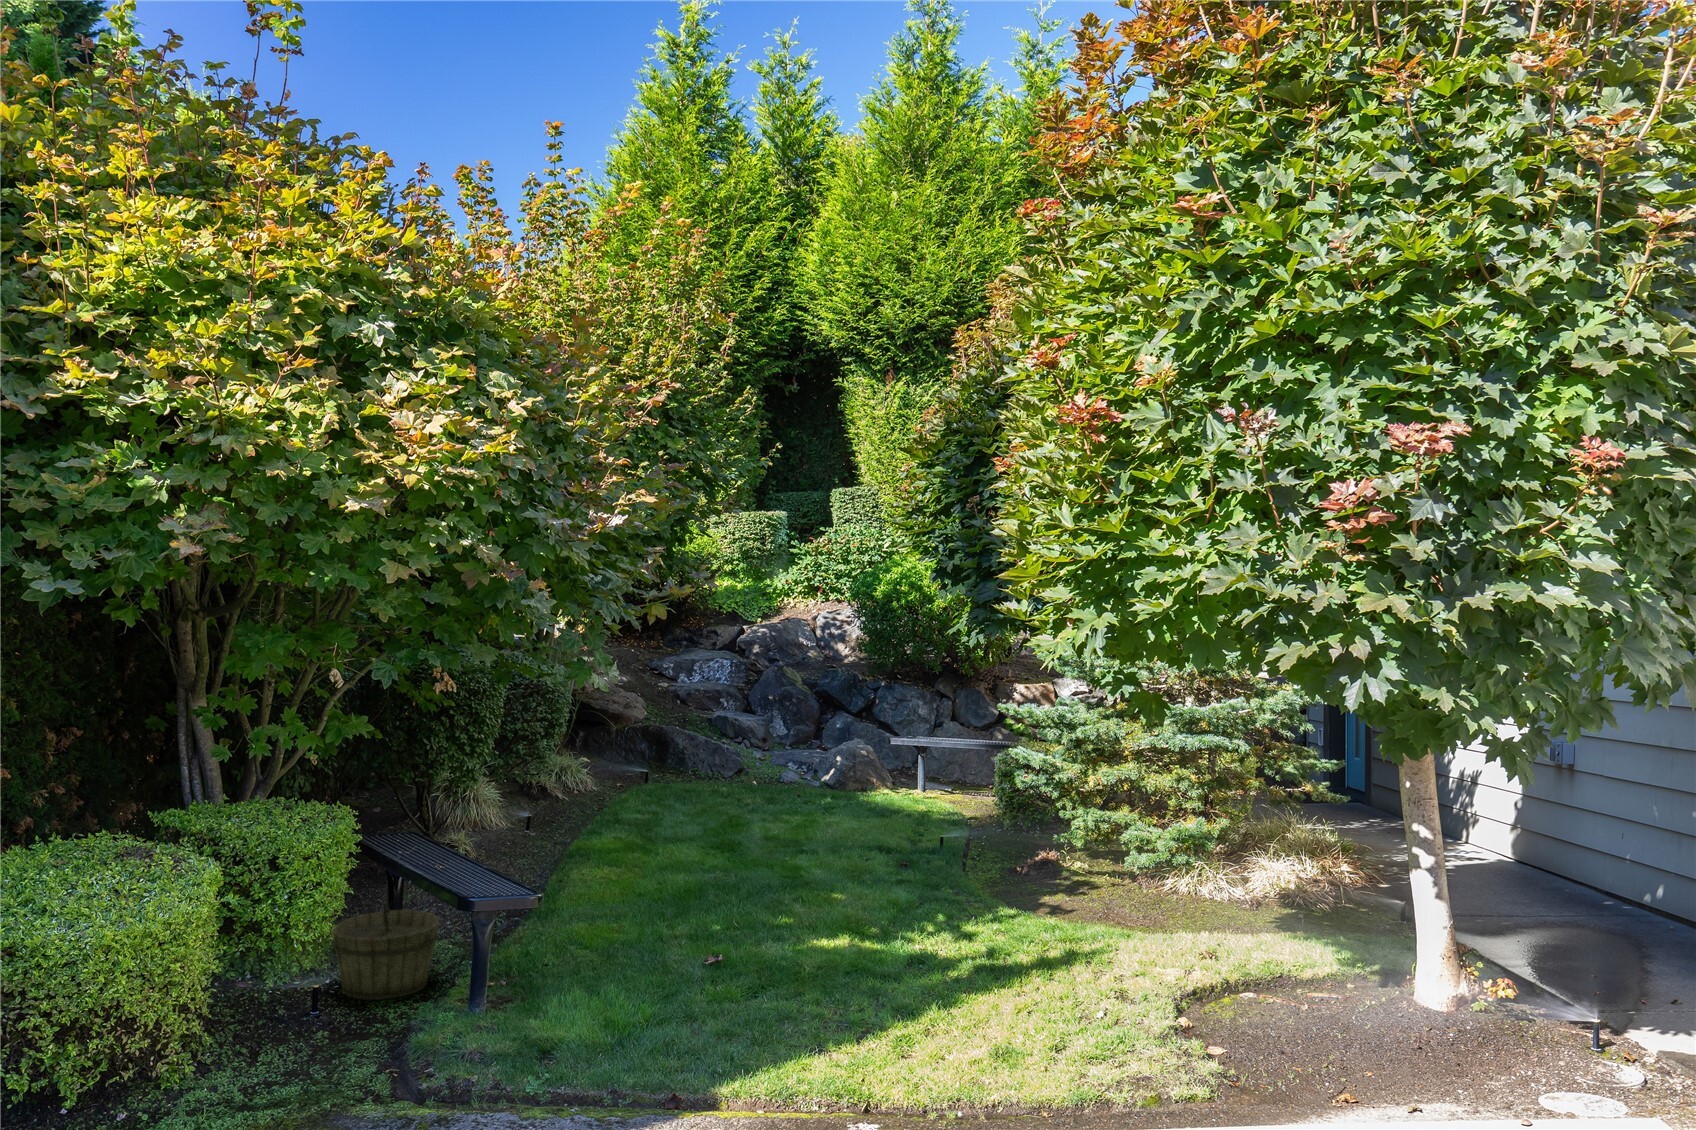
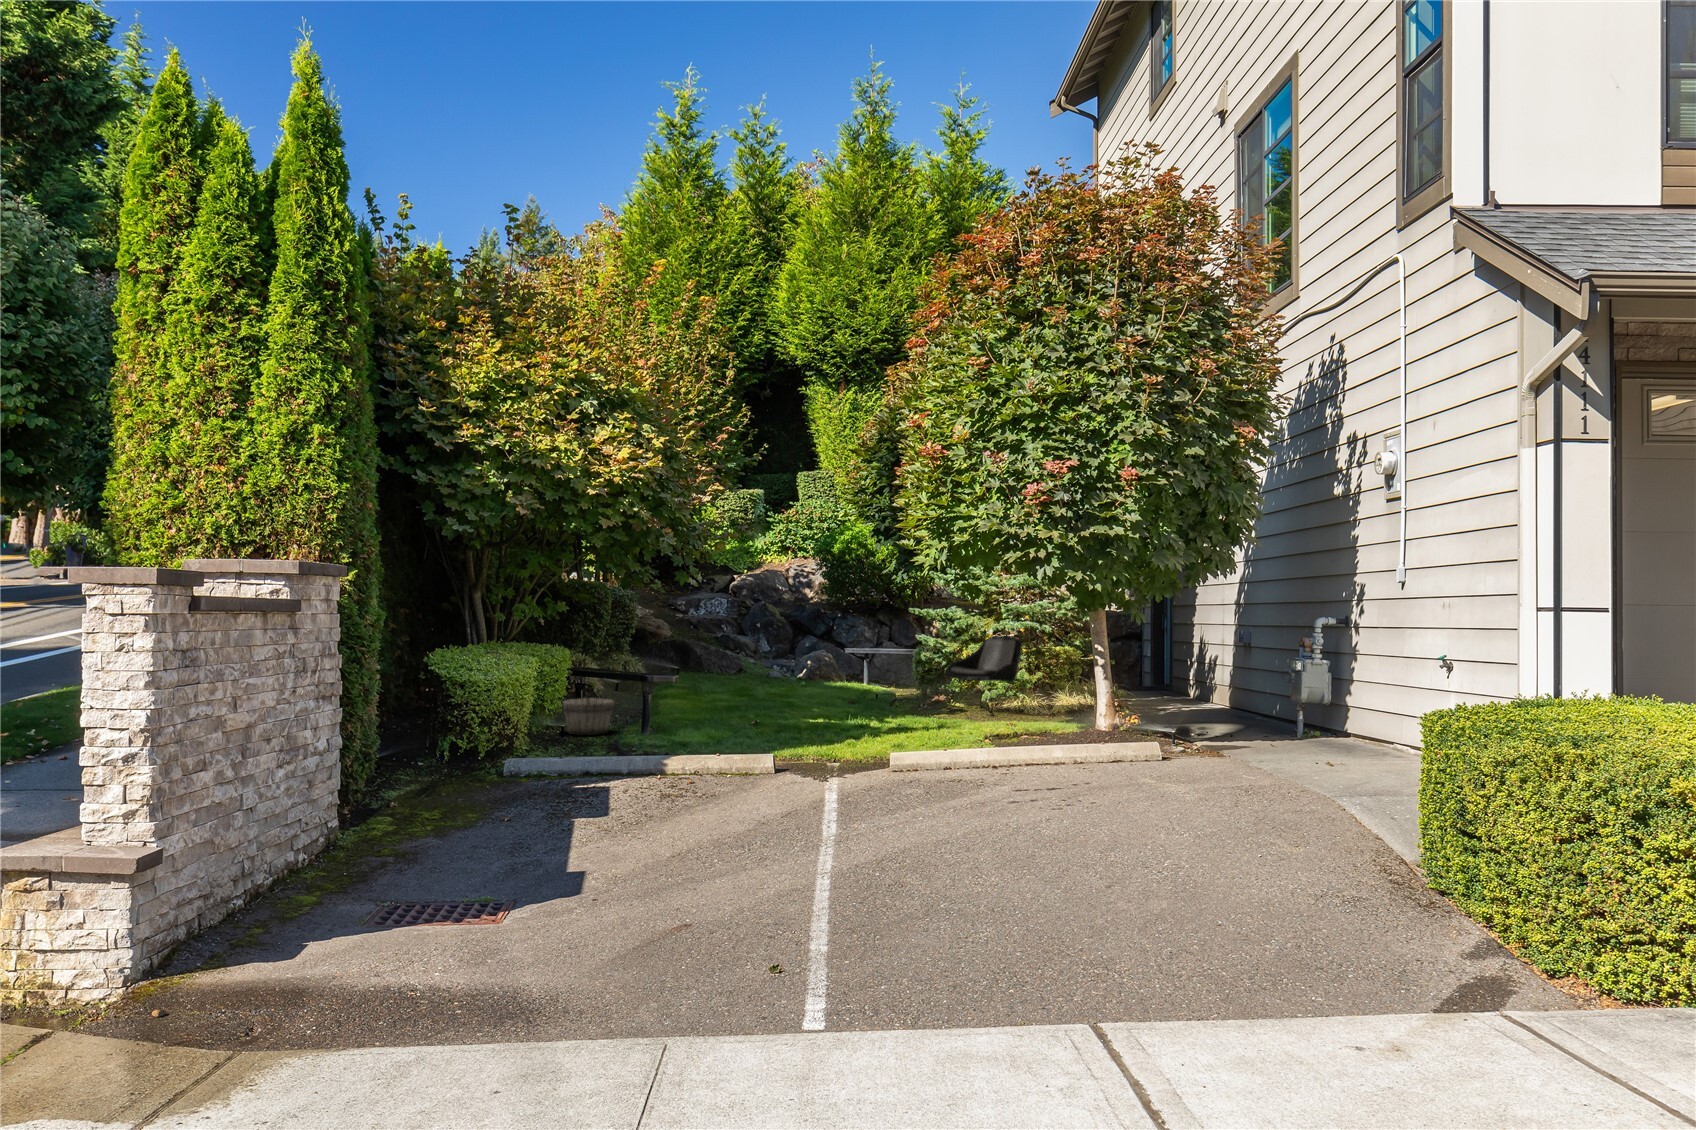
lounge chair: none [1076,761,1227,920] -> present [944,636,1025,716]

